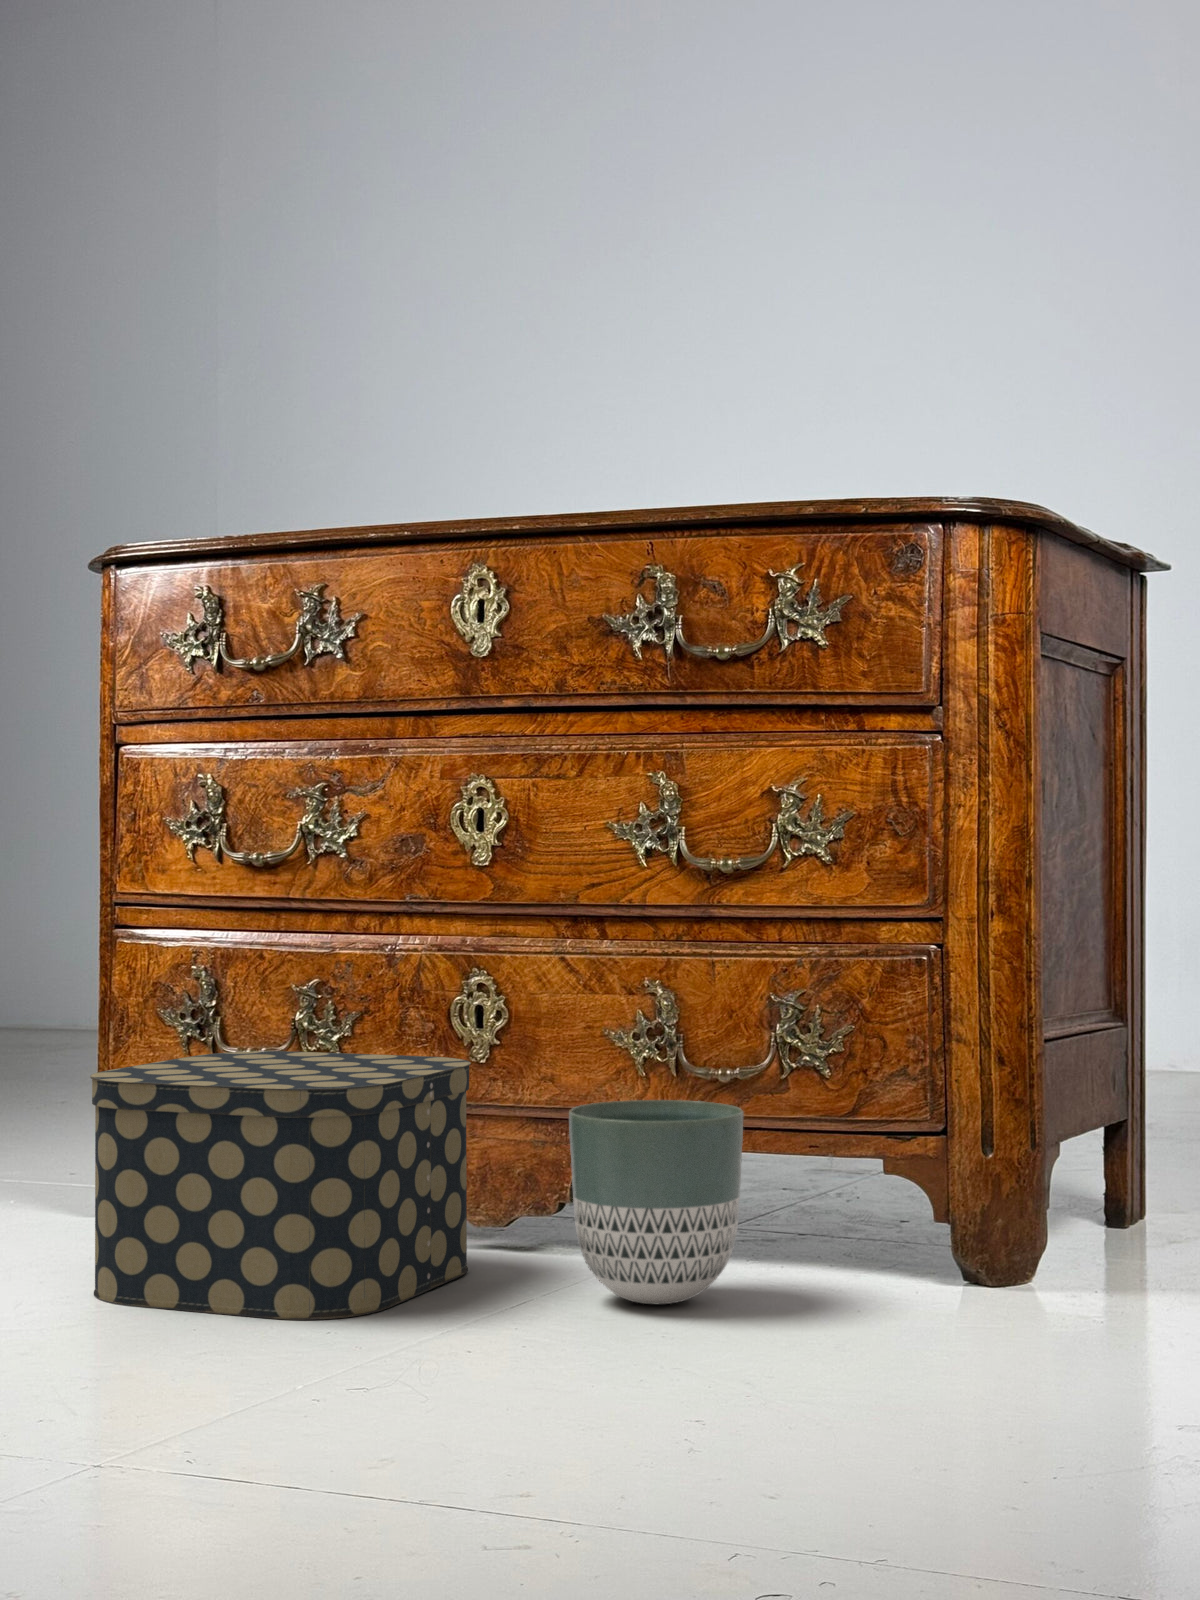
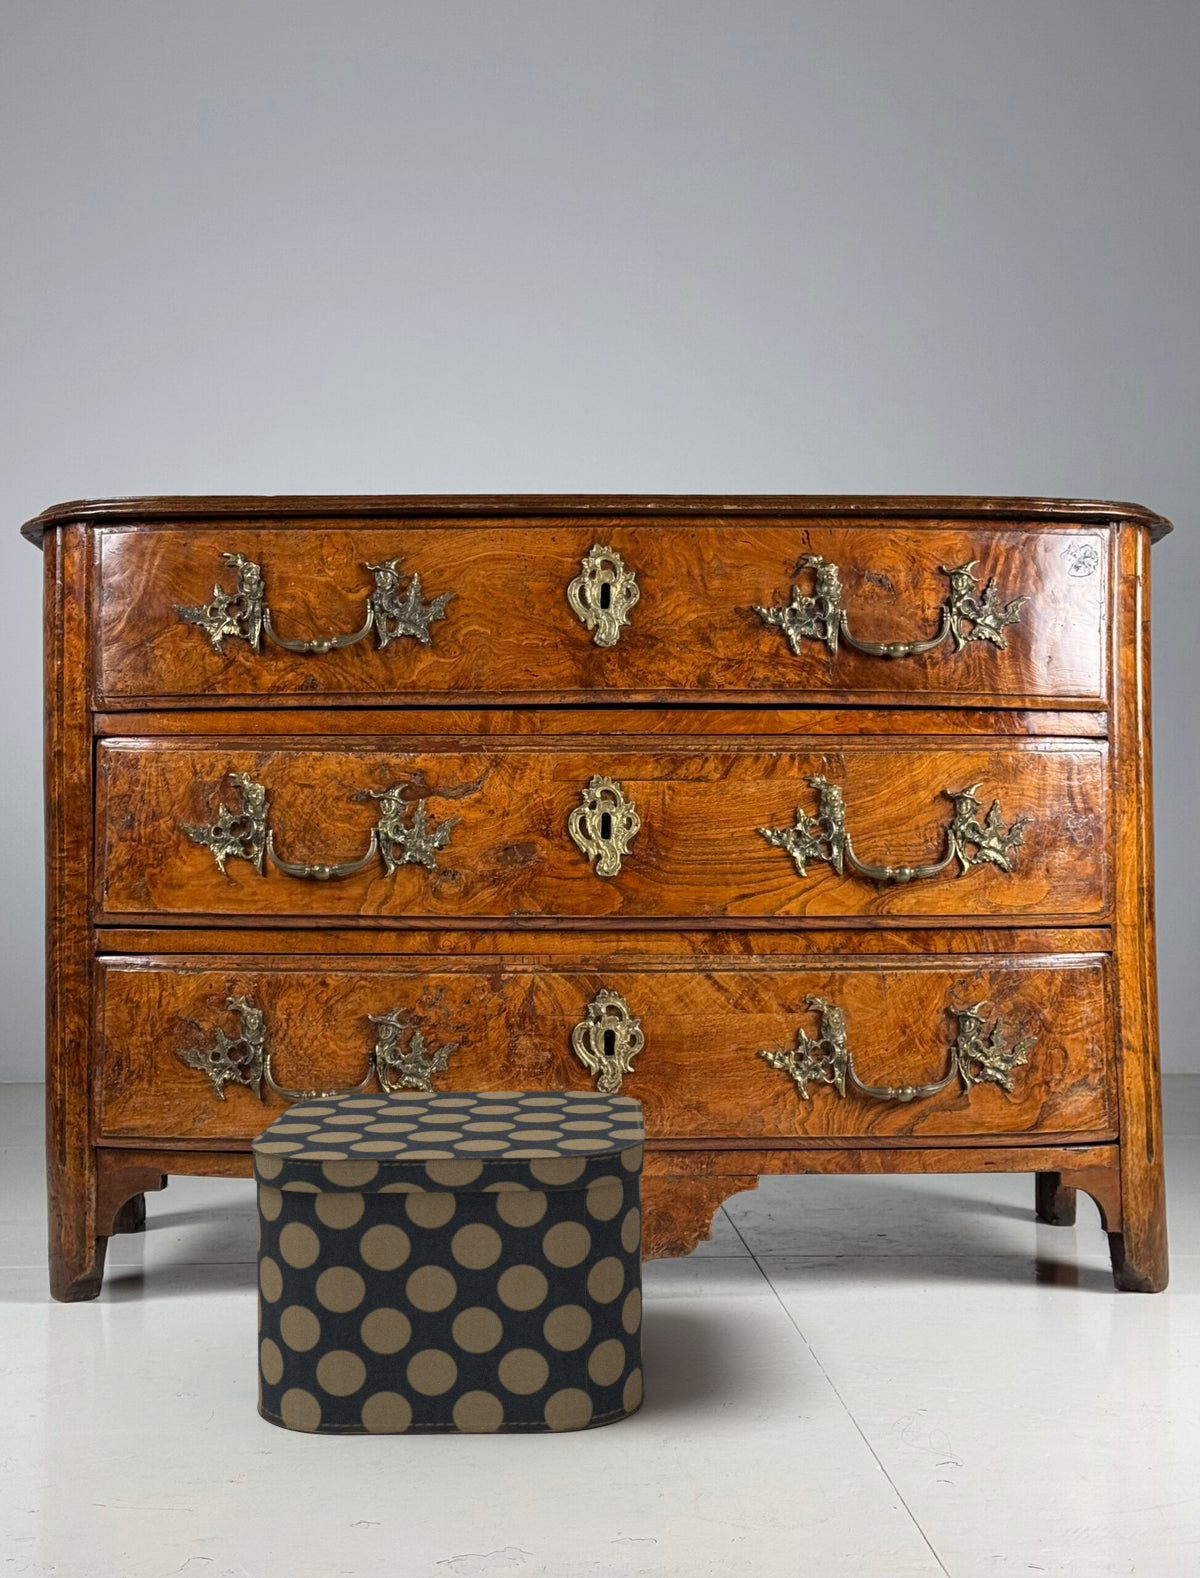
planter: present [569,1100,744,1304] -> none [796,1127,988,1356]

